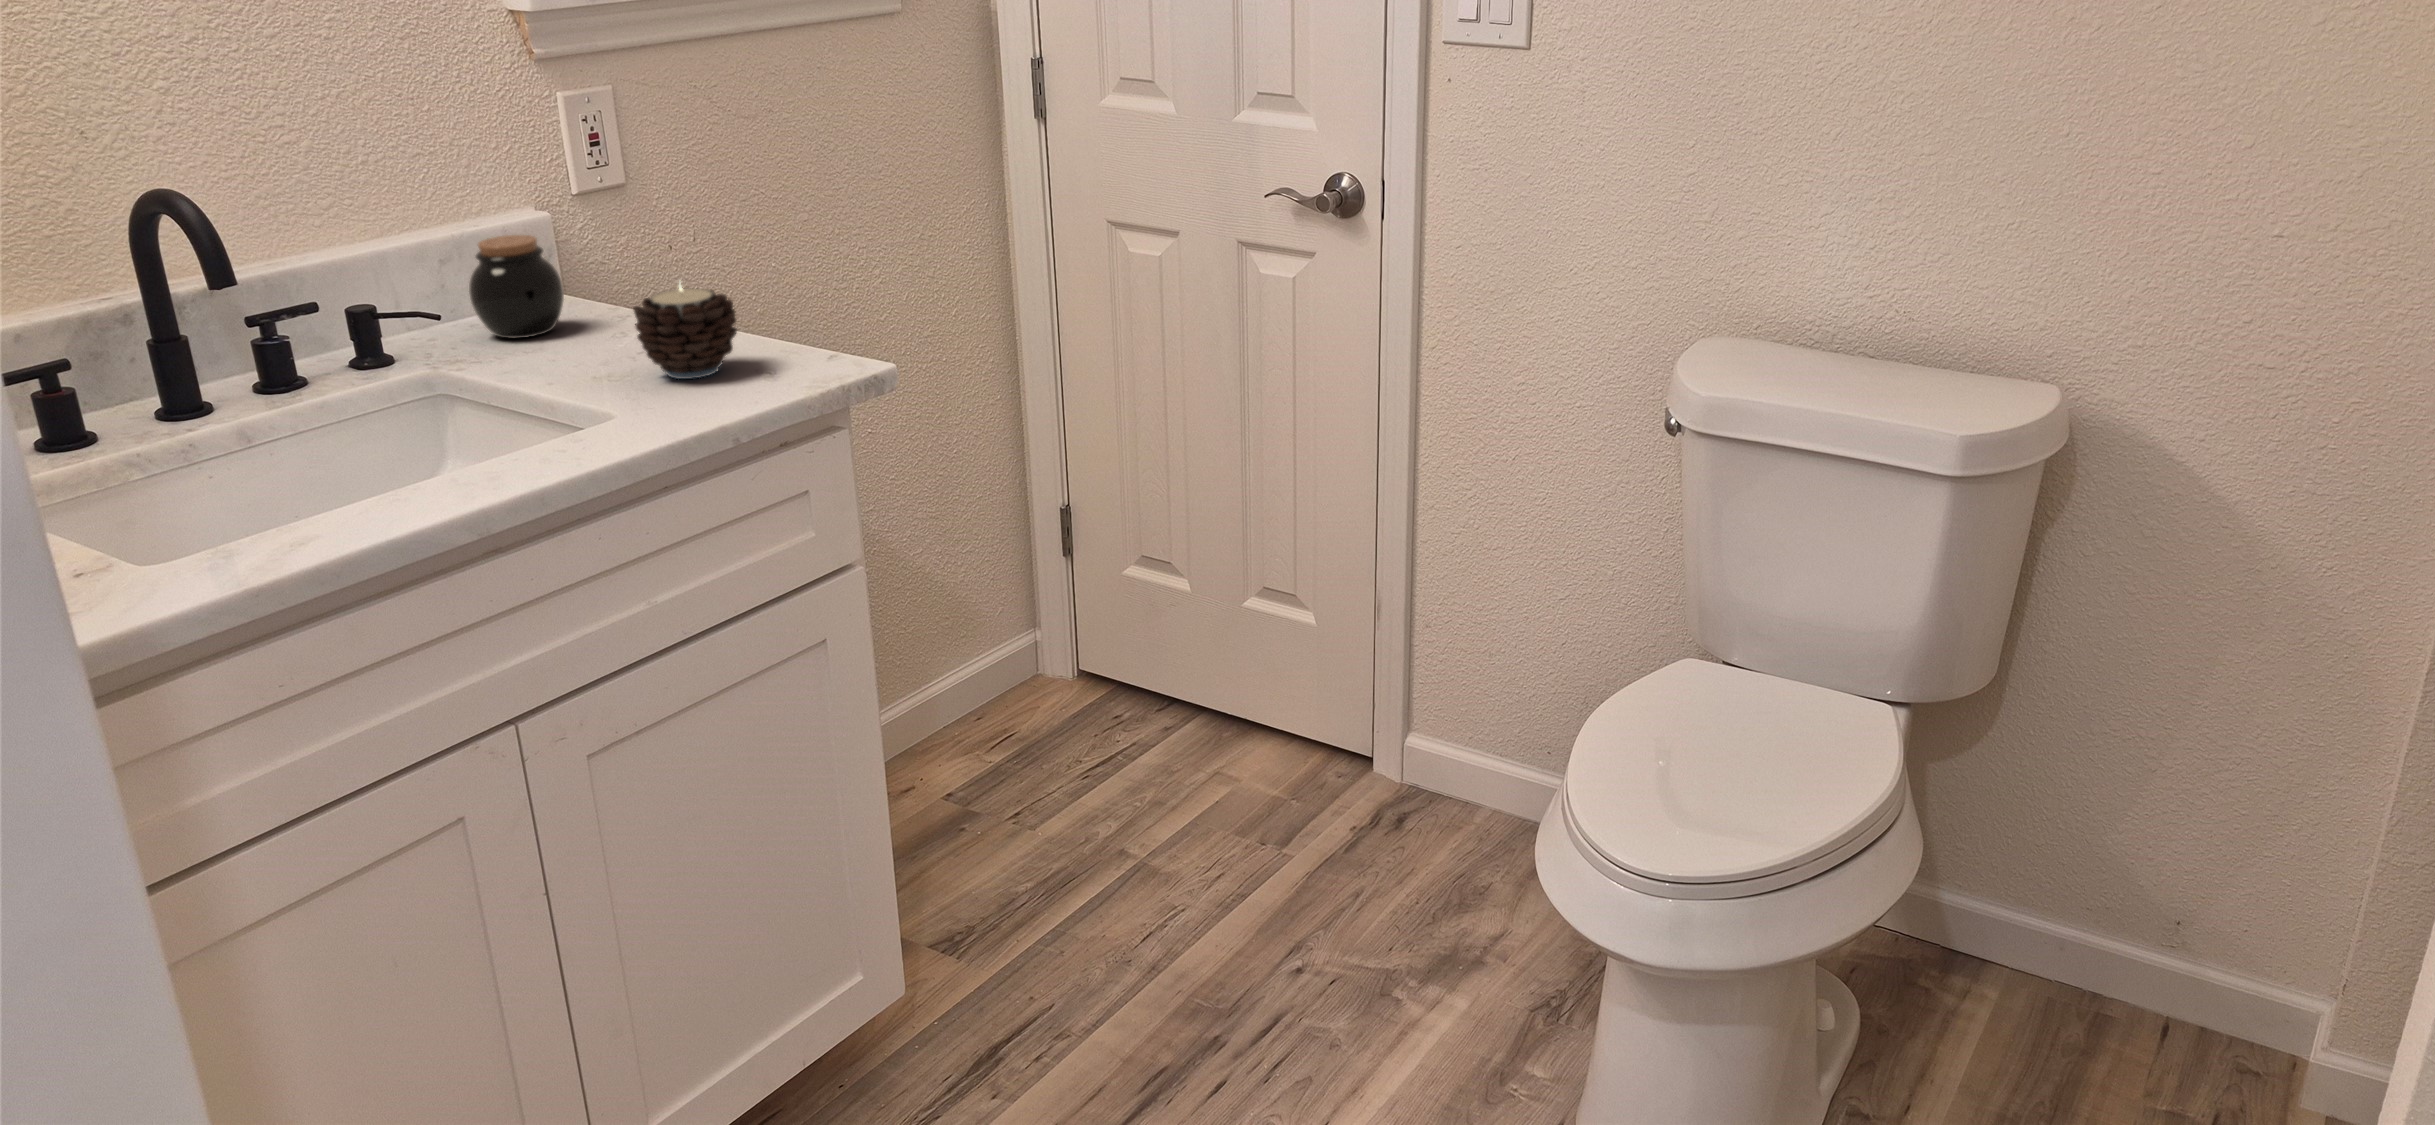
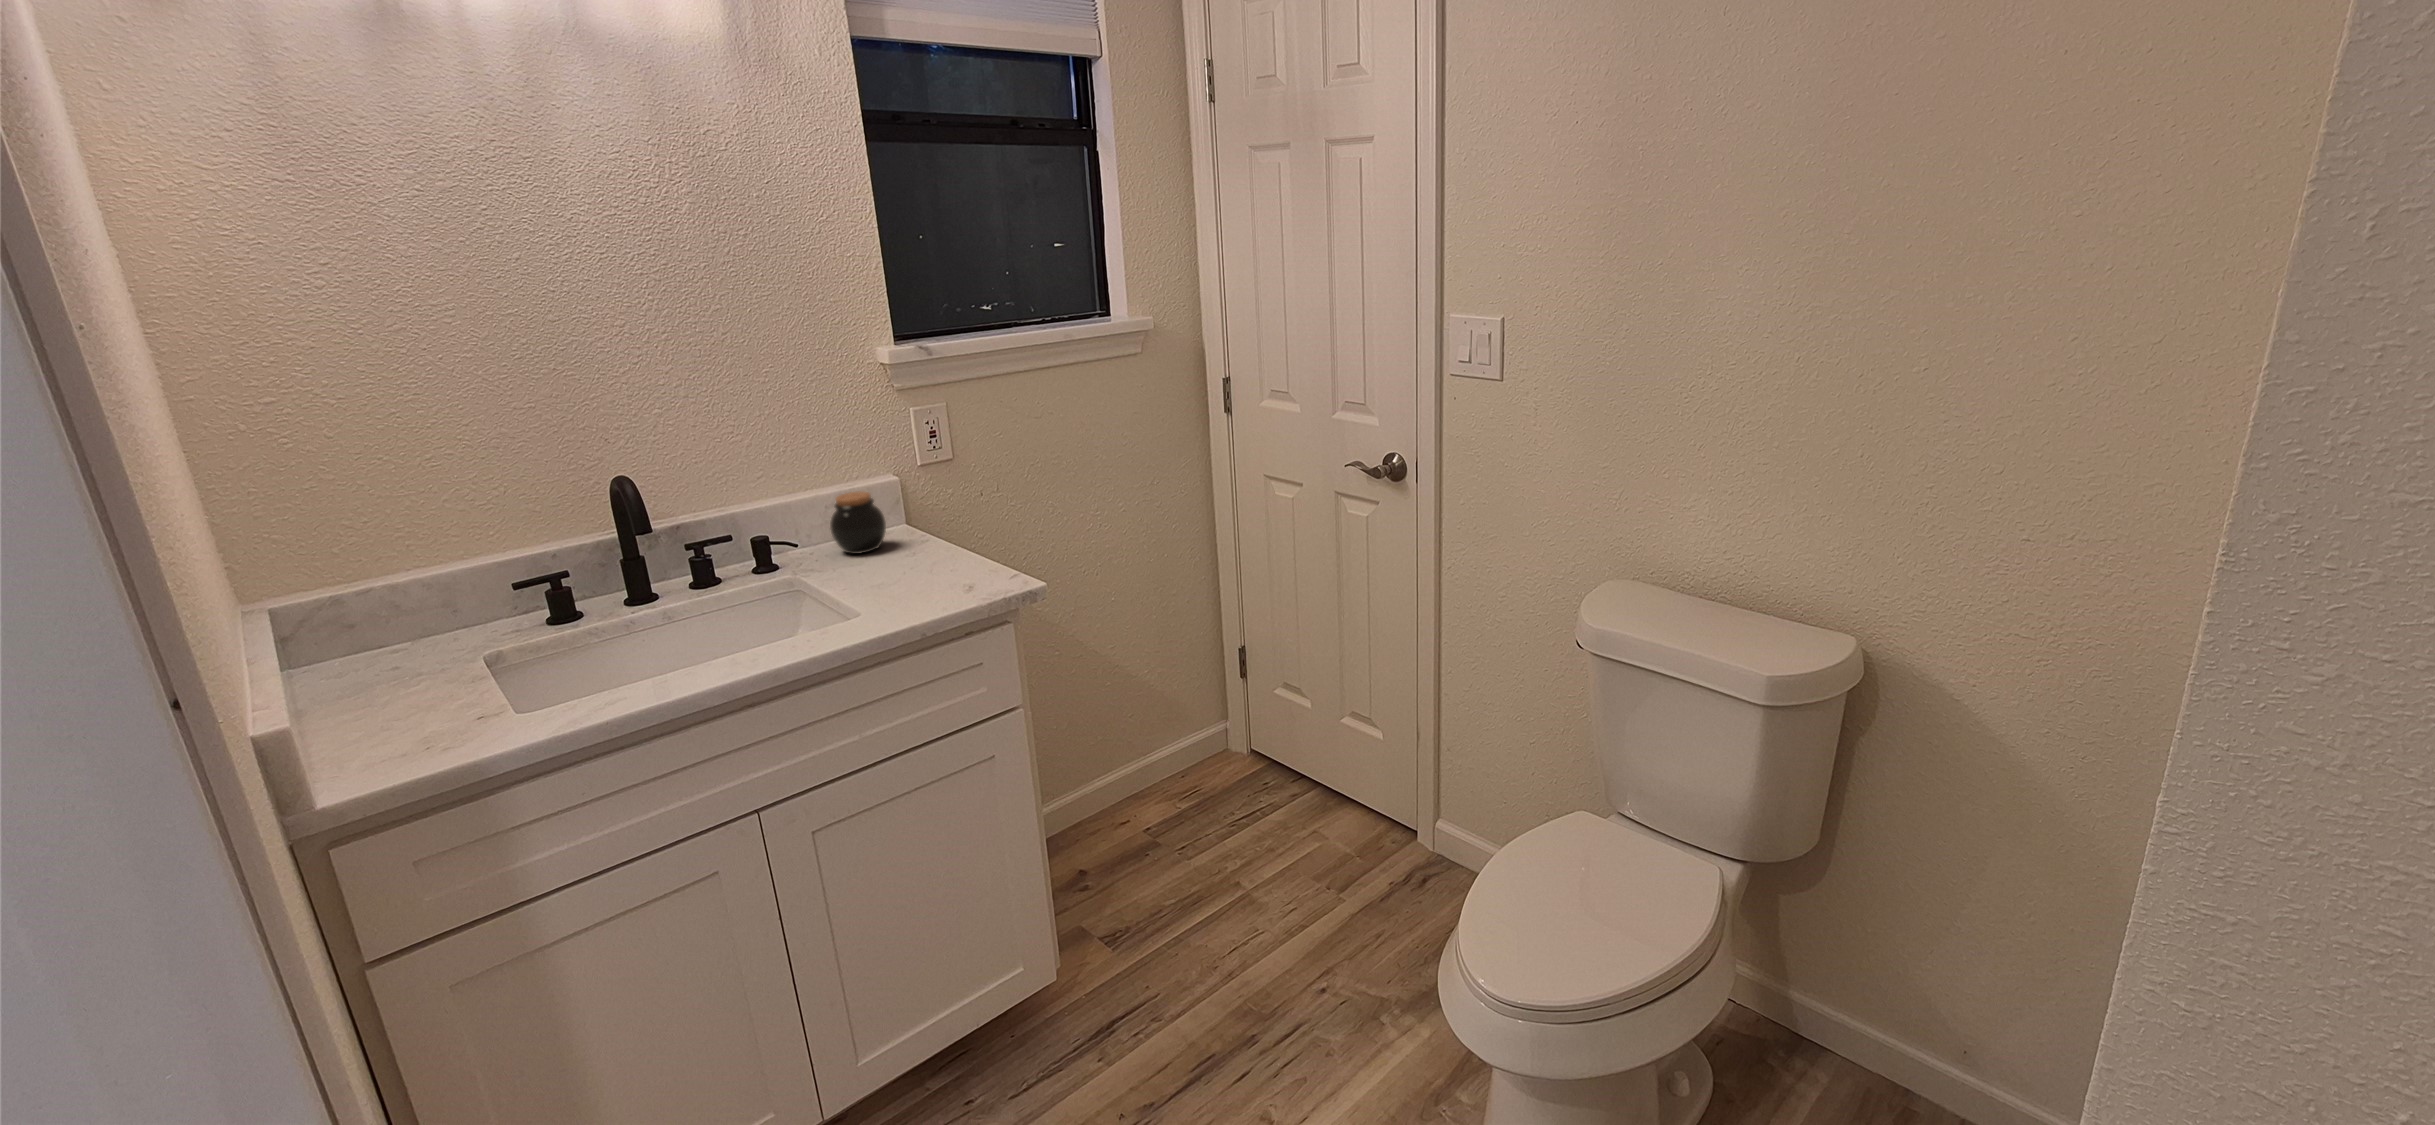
candle: present [633,285,737,379] -> none [887,532,953,593]

